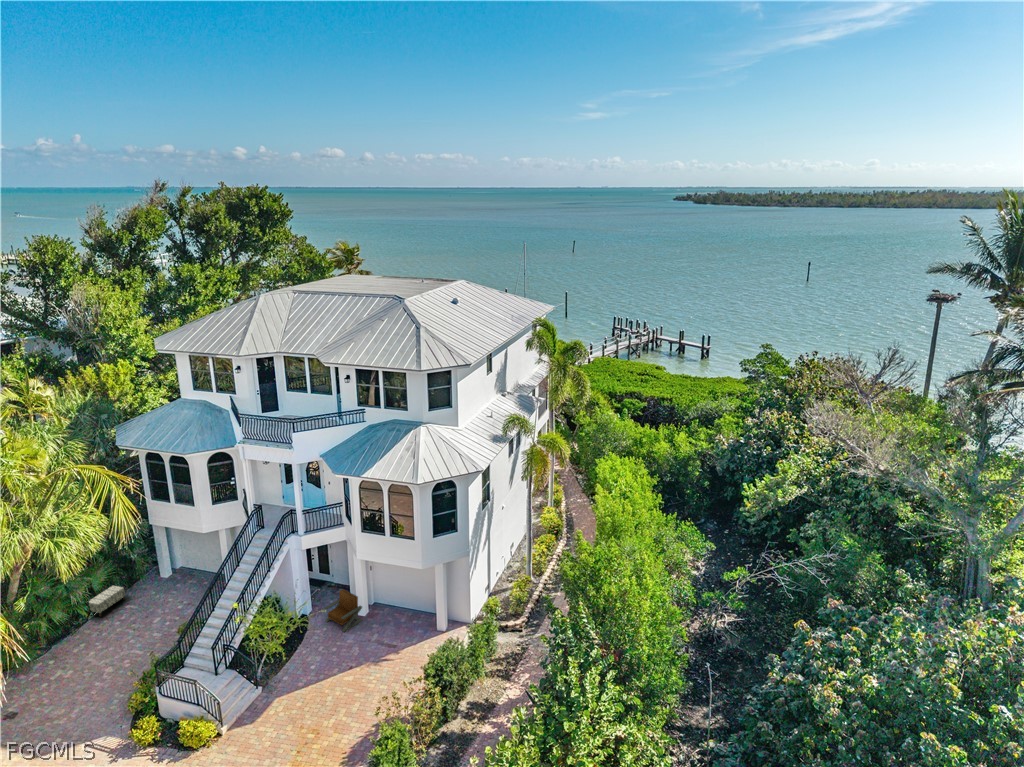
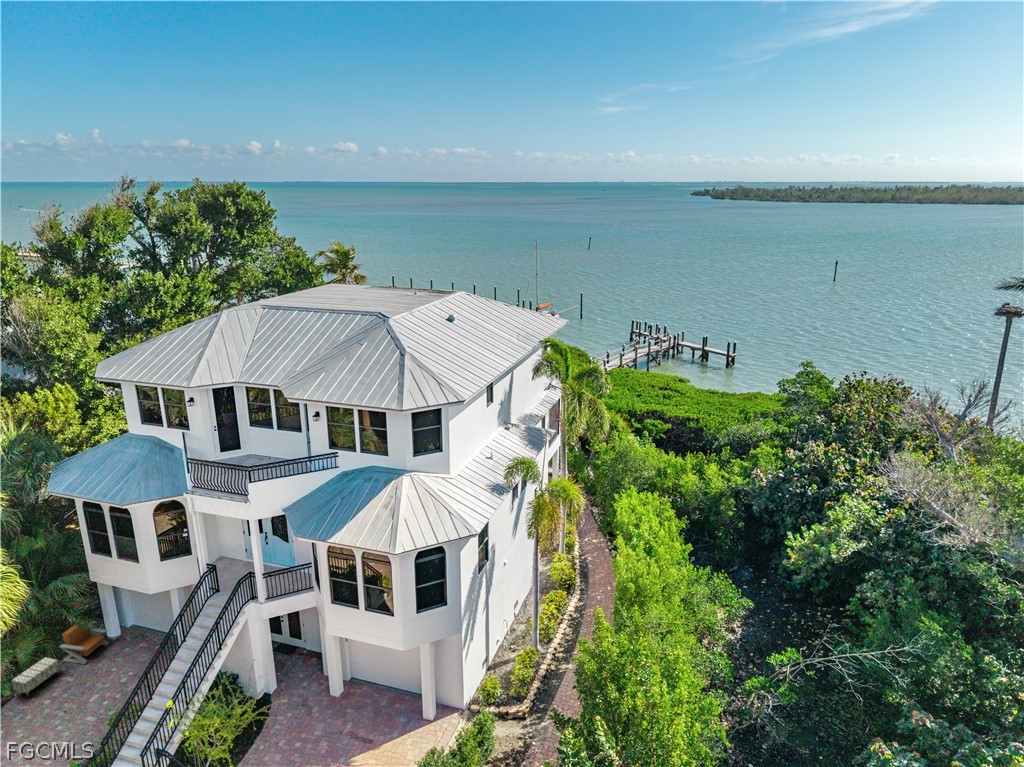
lounge chair: present [325,589,362,632] -> present [60,625,109,664]

